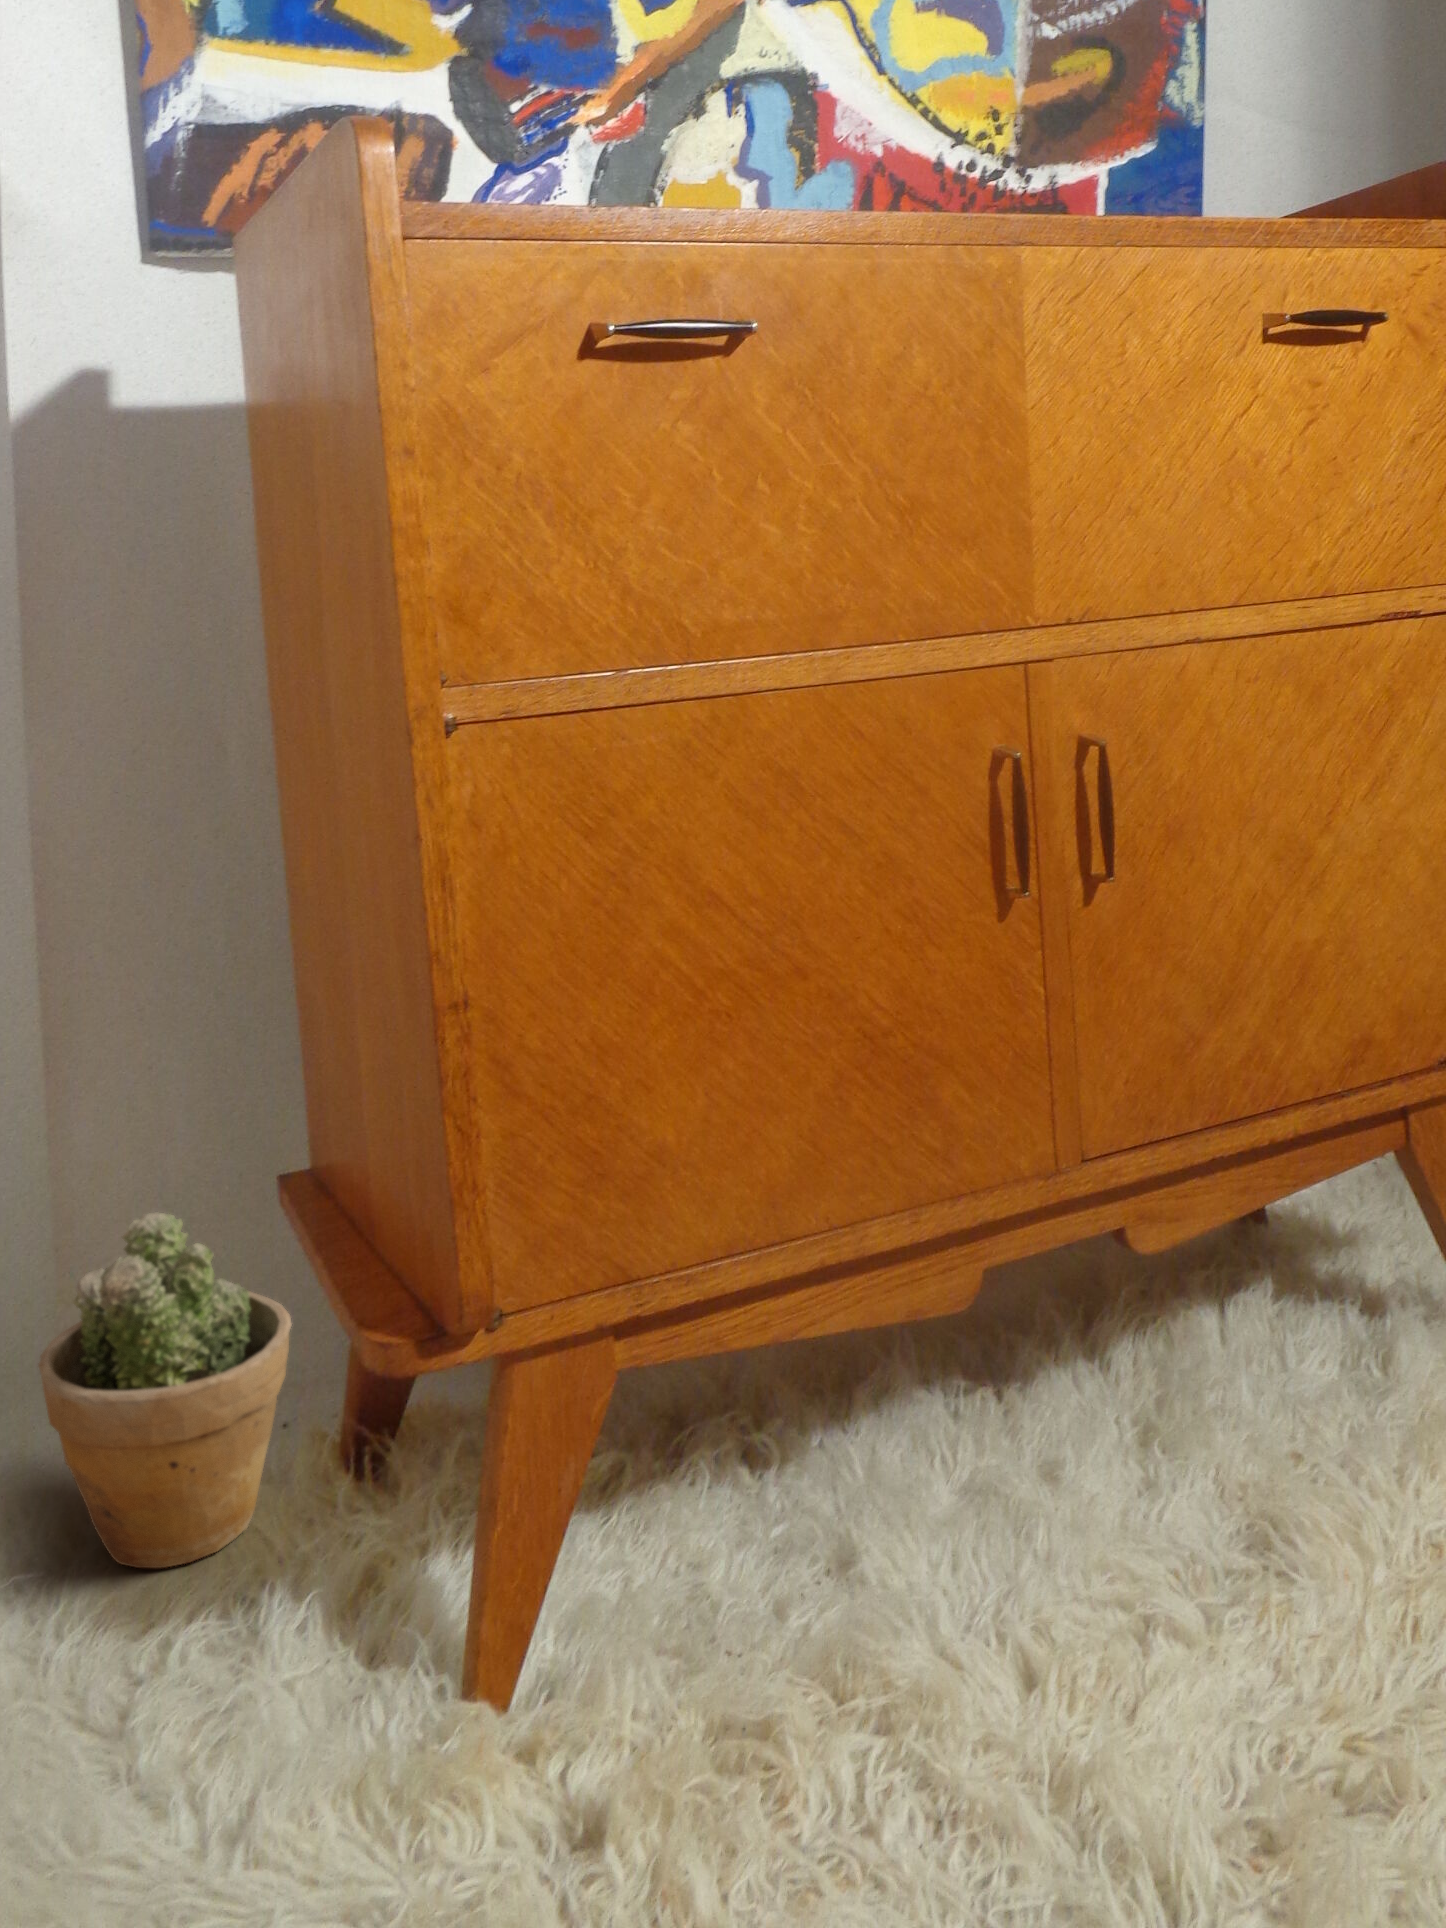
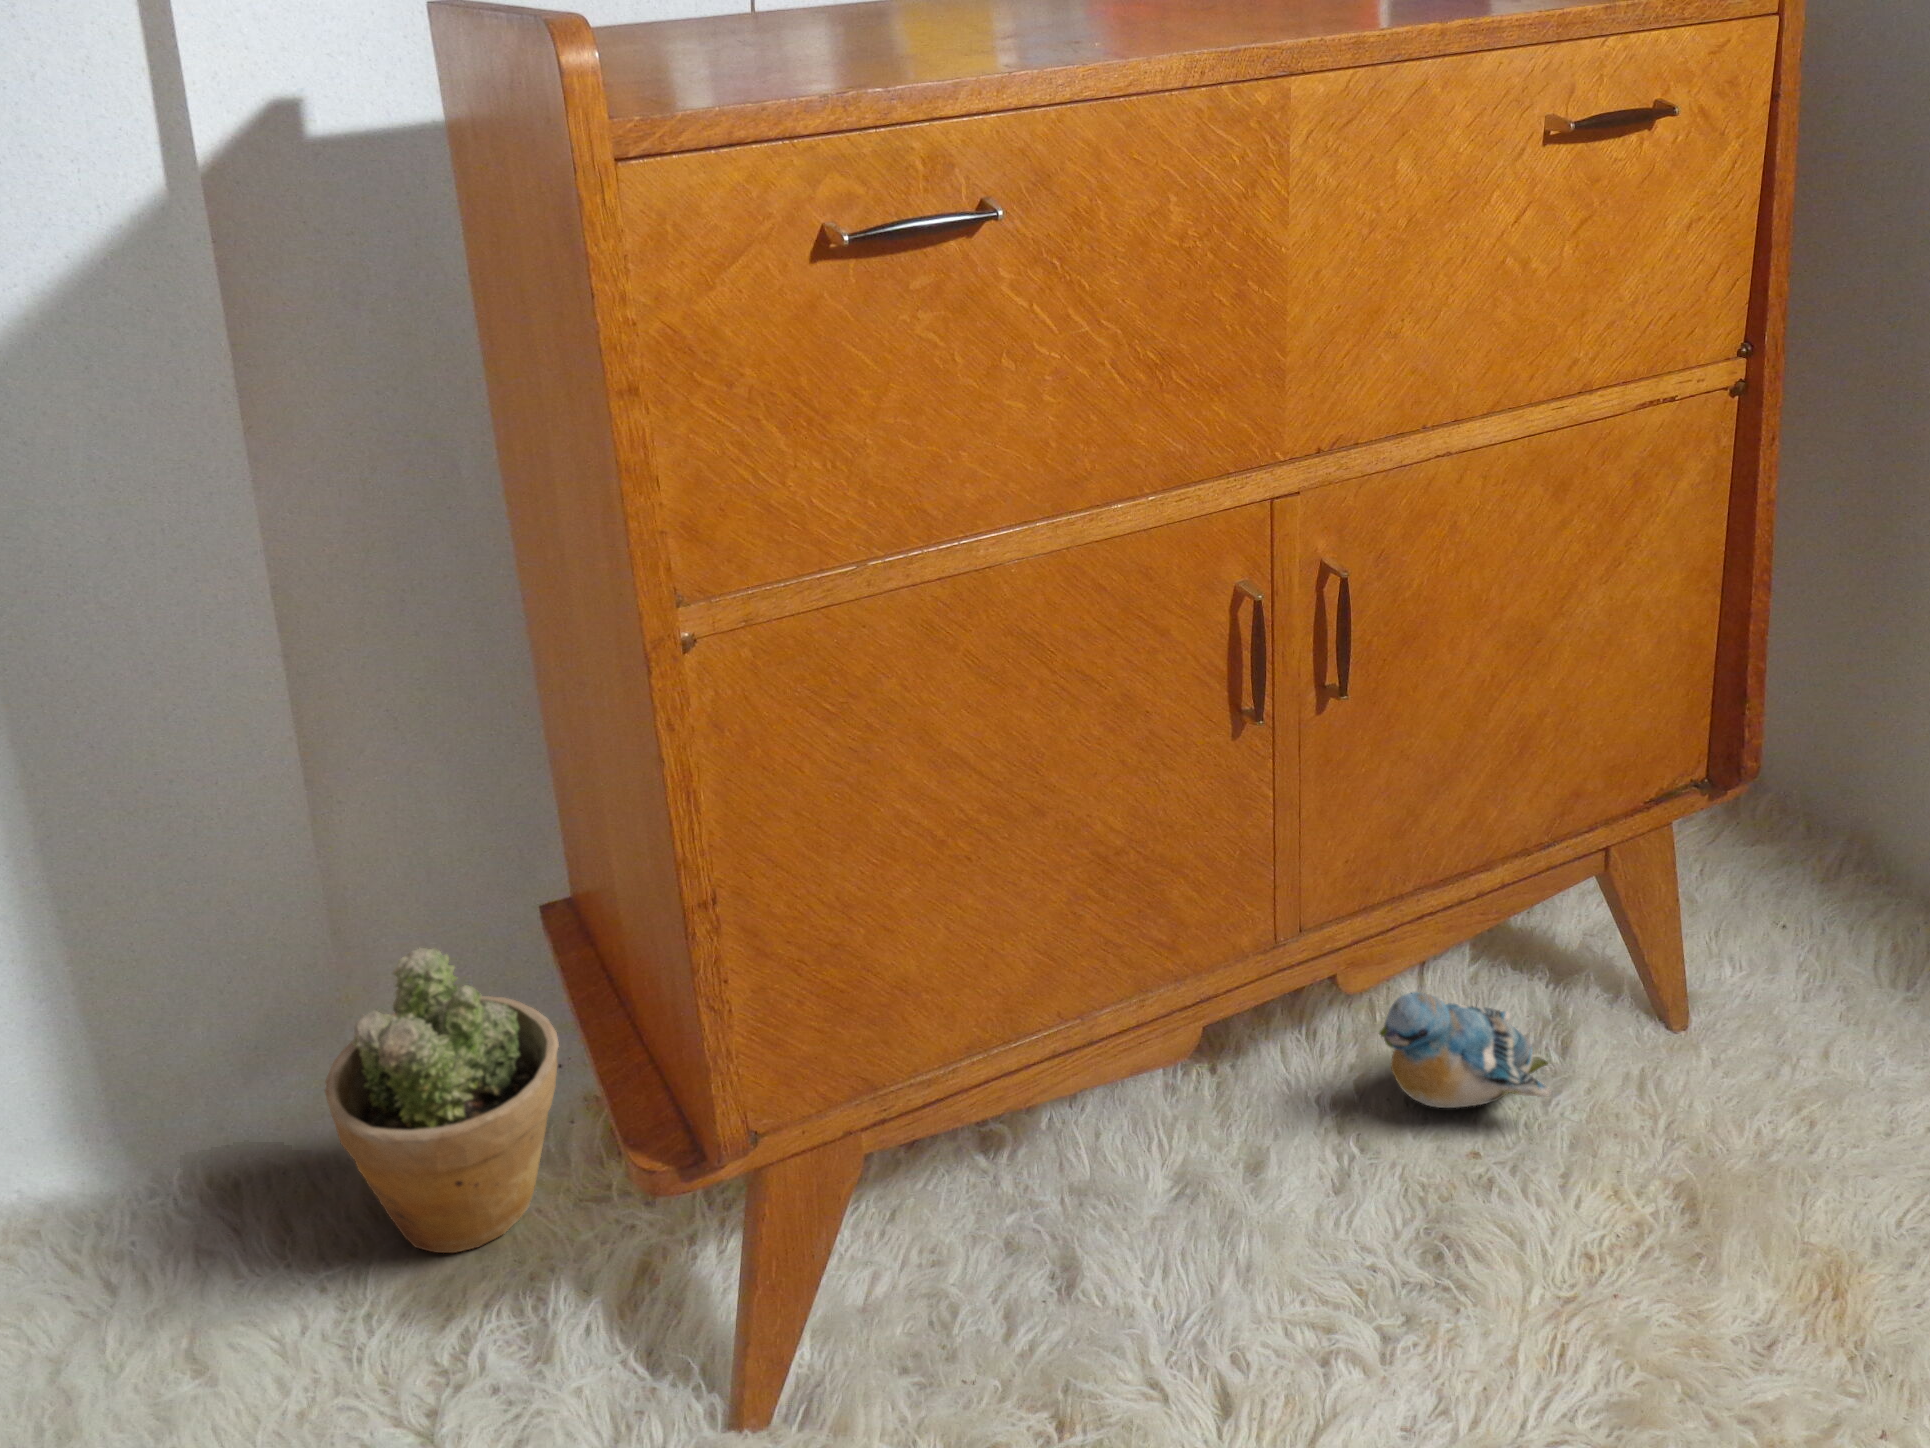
plush toy: none [1178,1278,1376,1417] -> present [1380,992,1552,1108]

